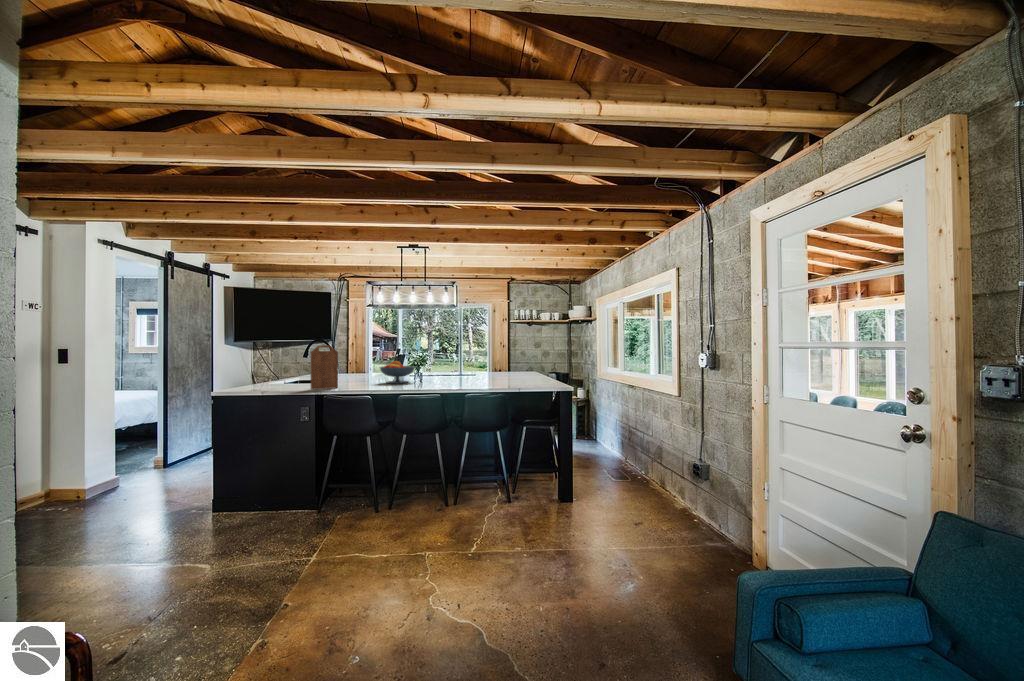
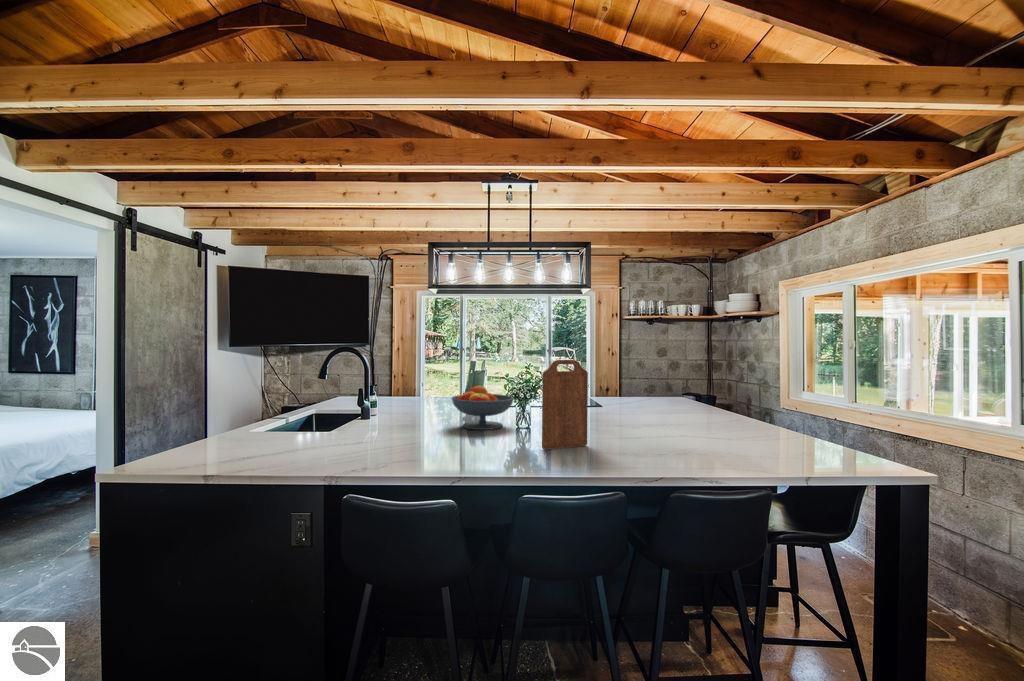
cutting board: present [311,345,338,389] -> present [542,360,588,449]

